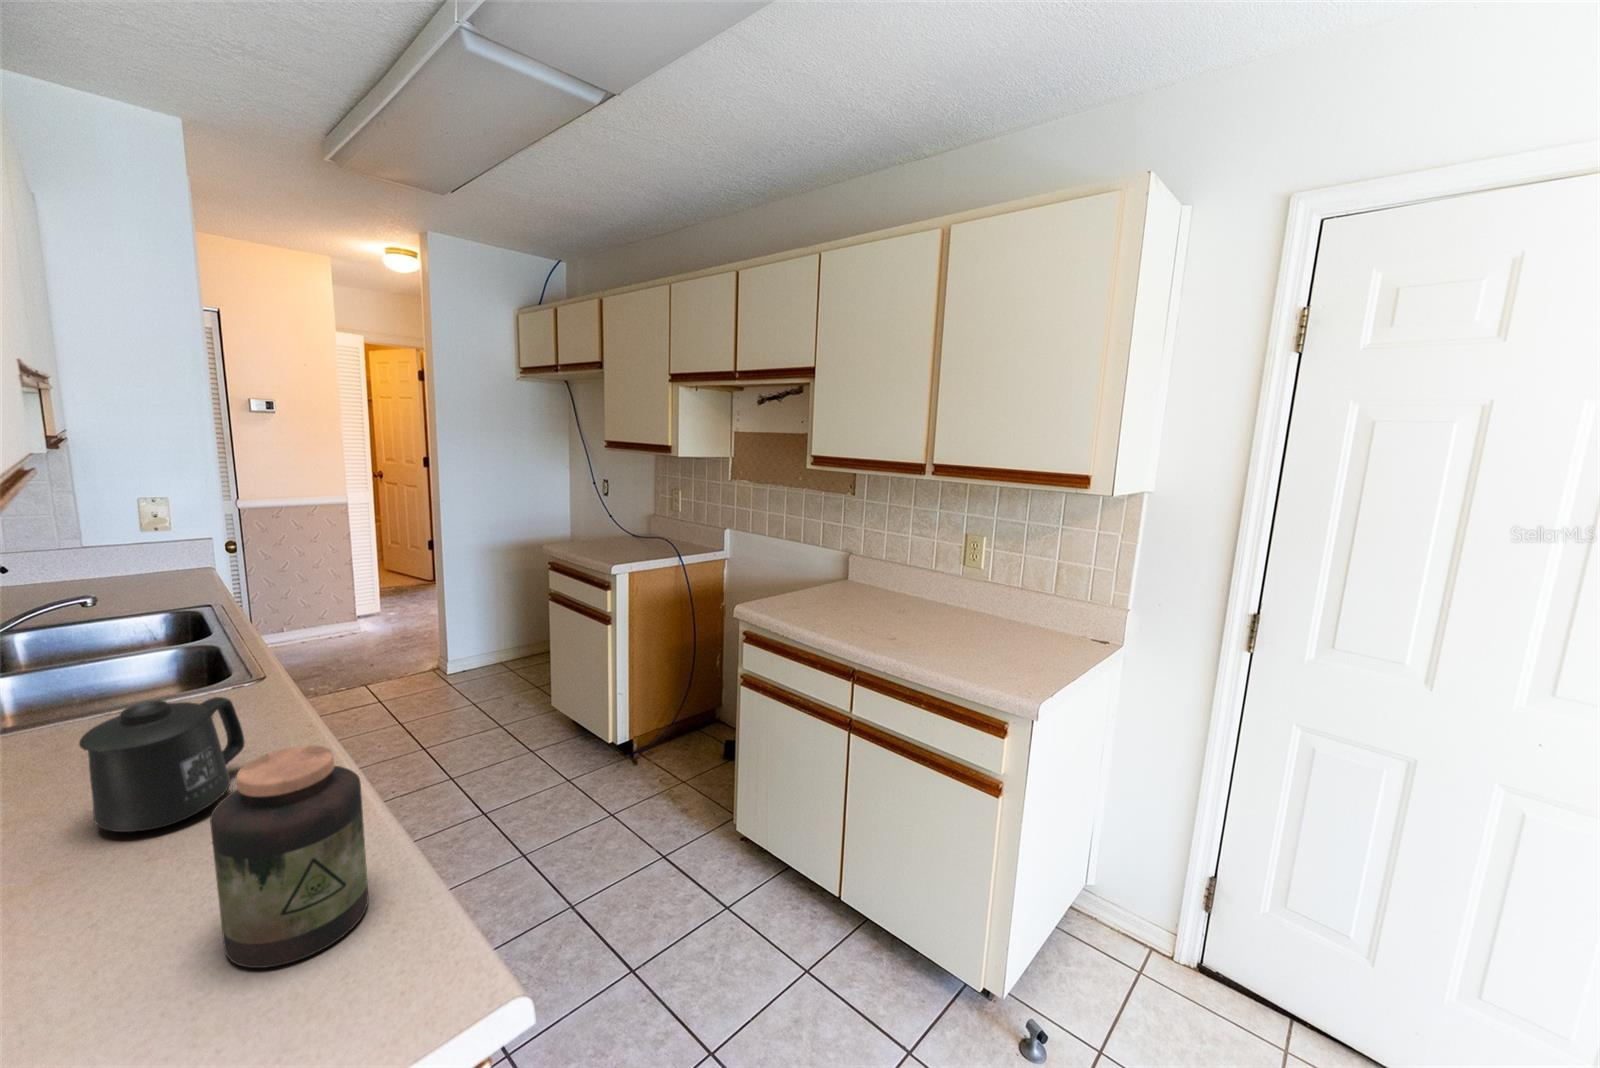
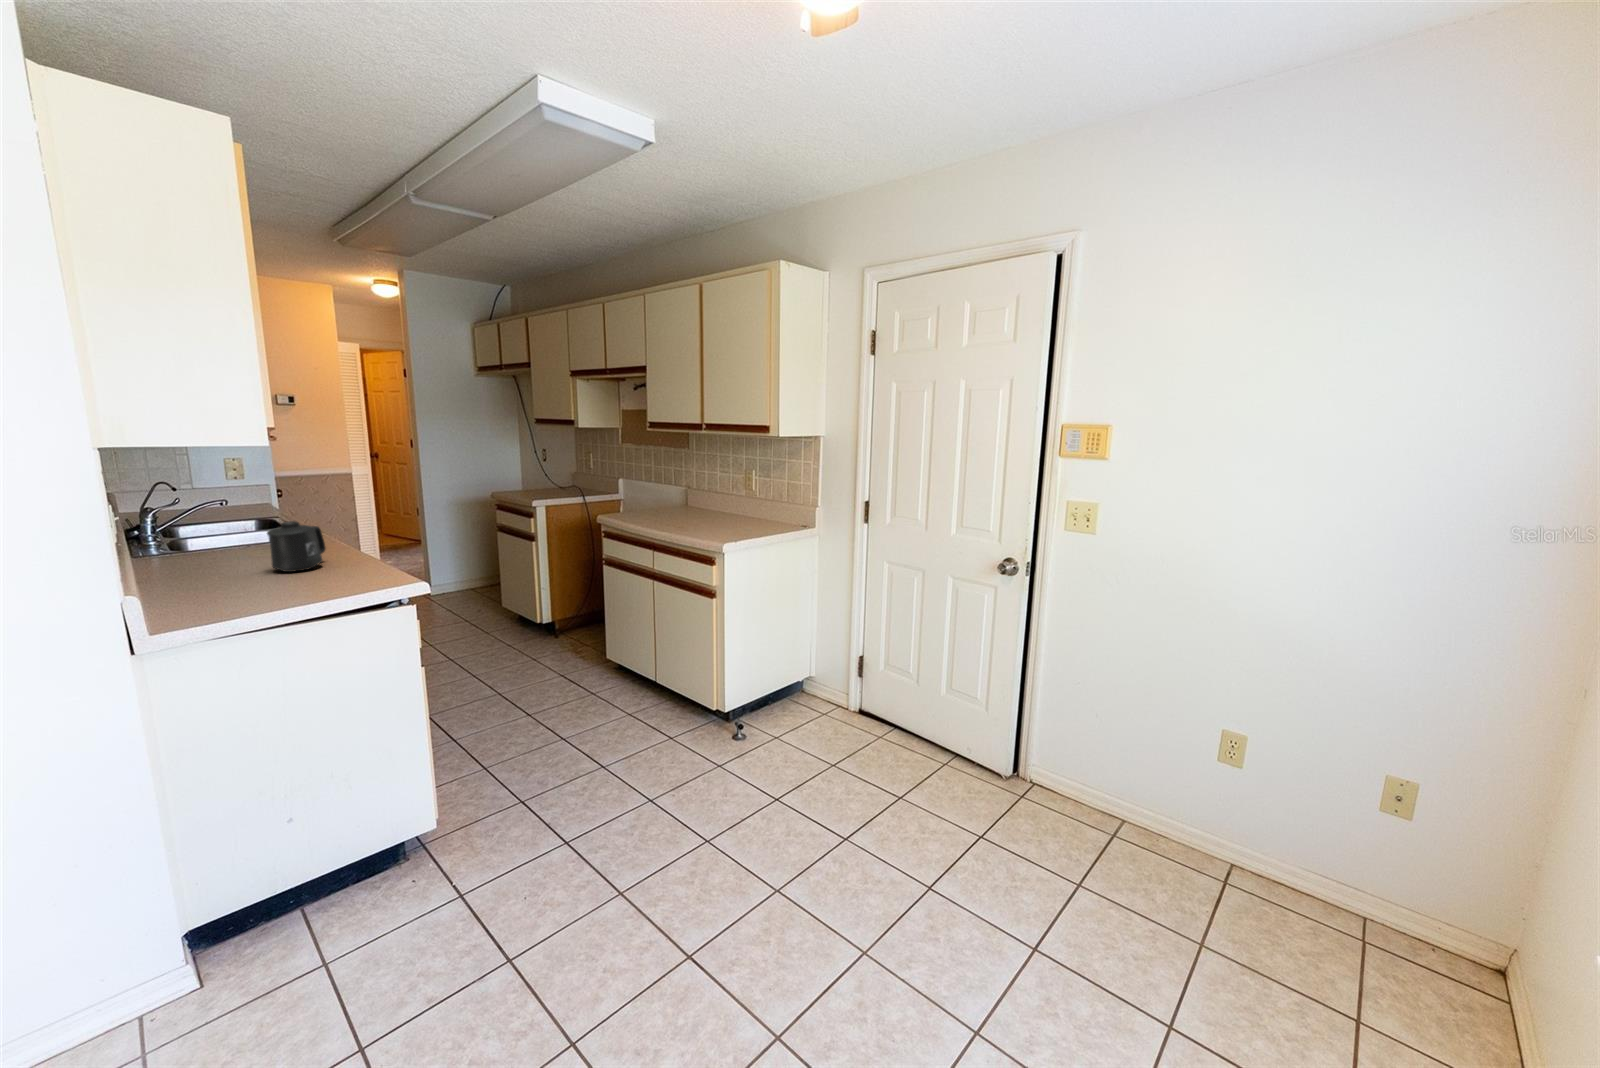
jar: present [210,745,368,968] -> none [330,521,384,590]

